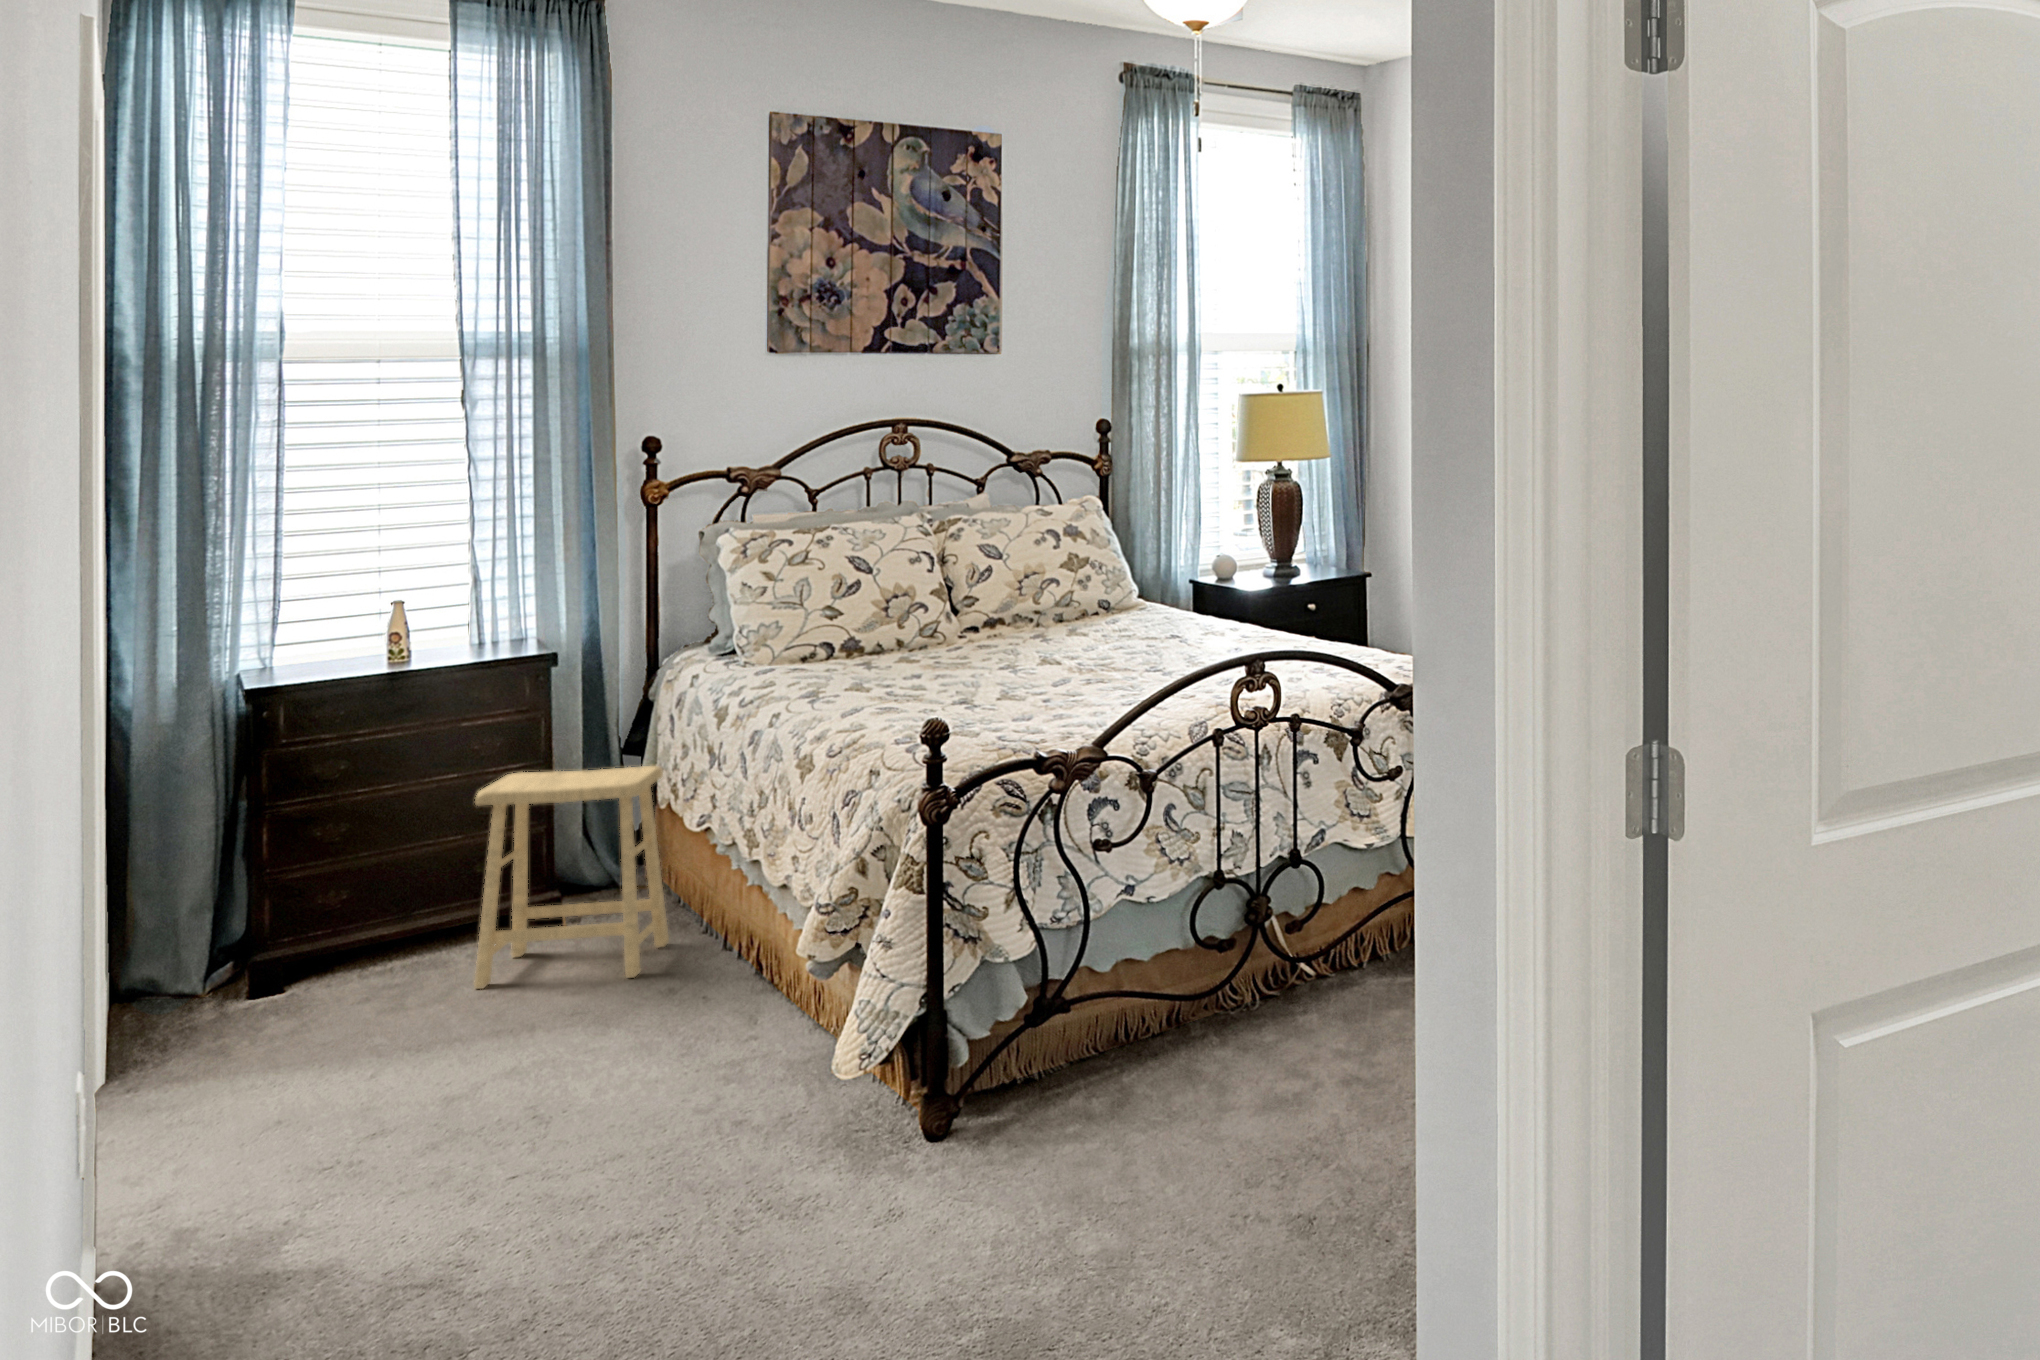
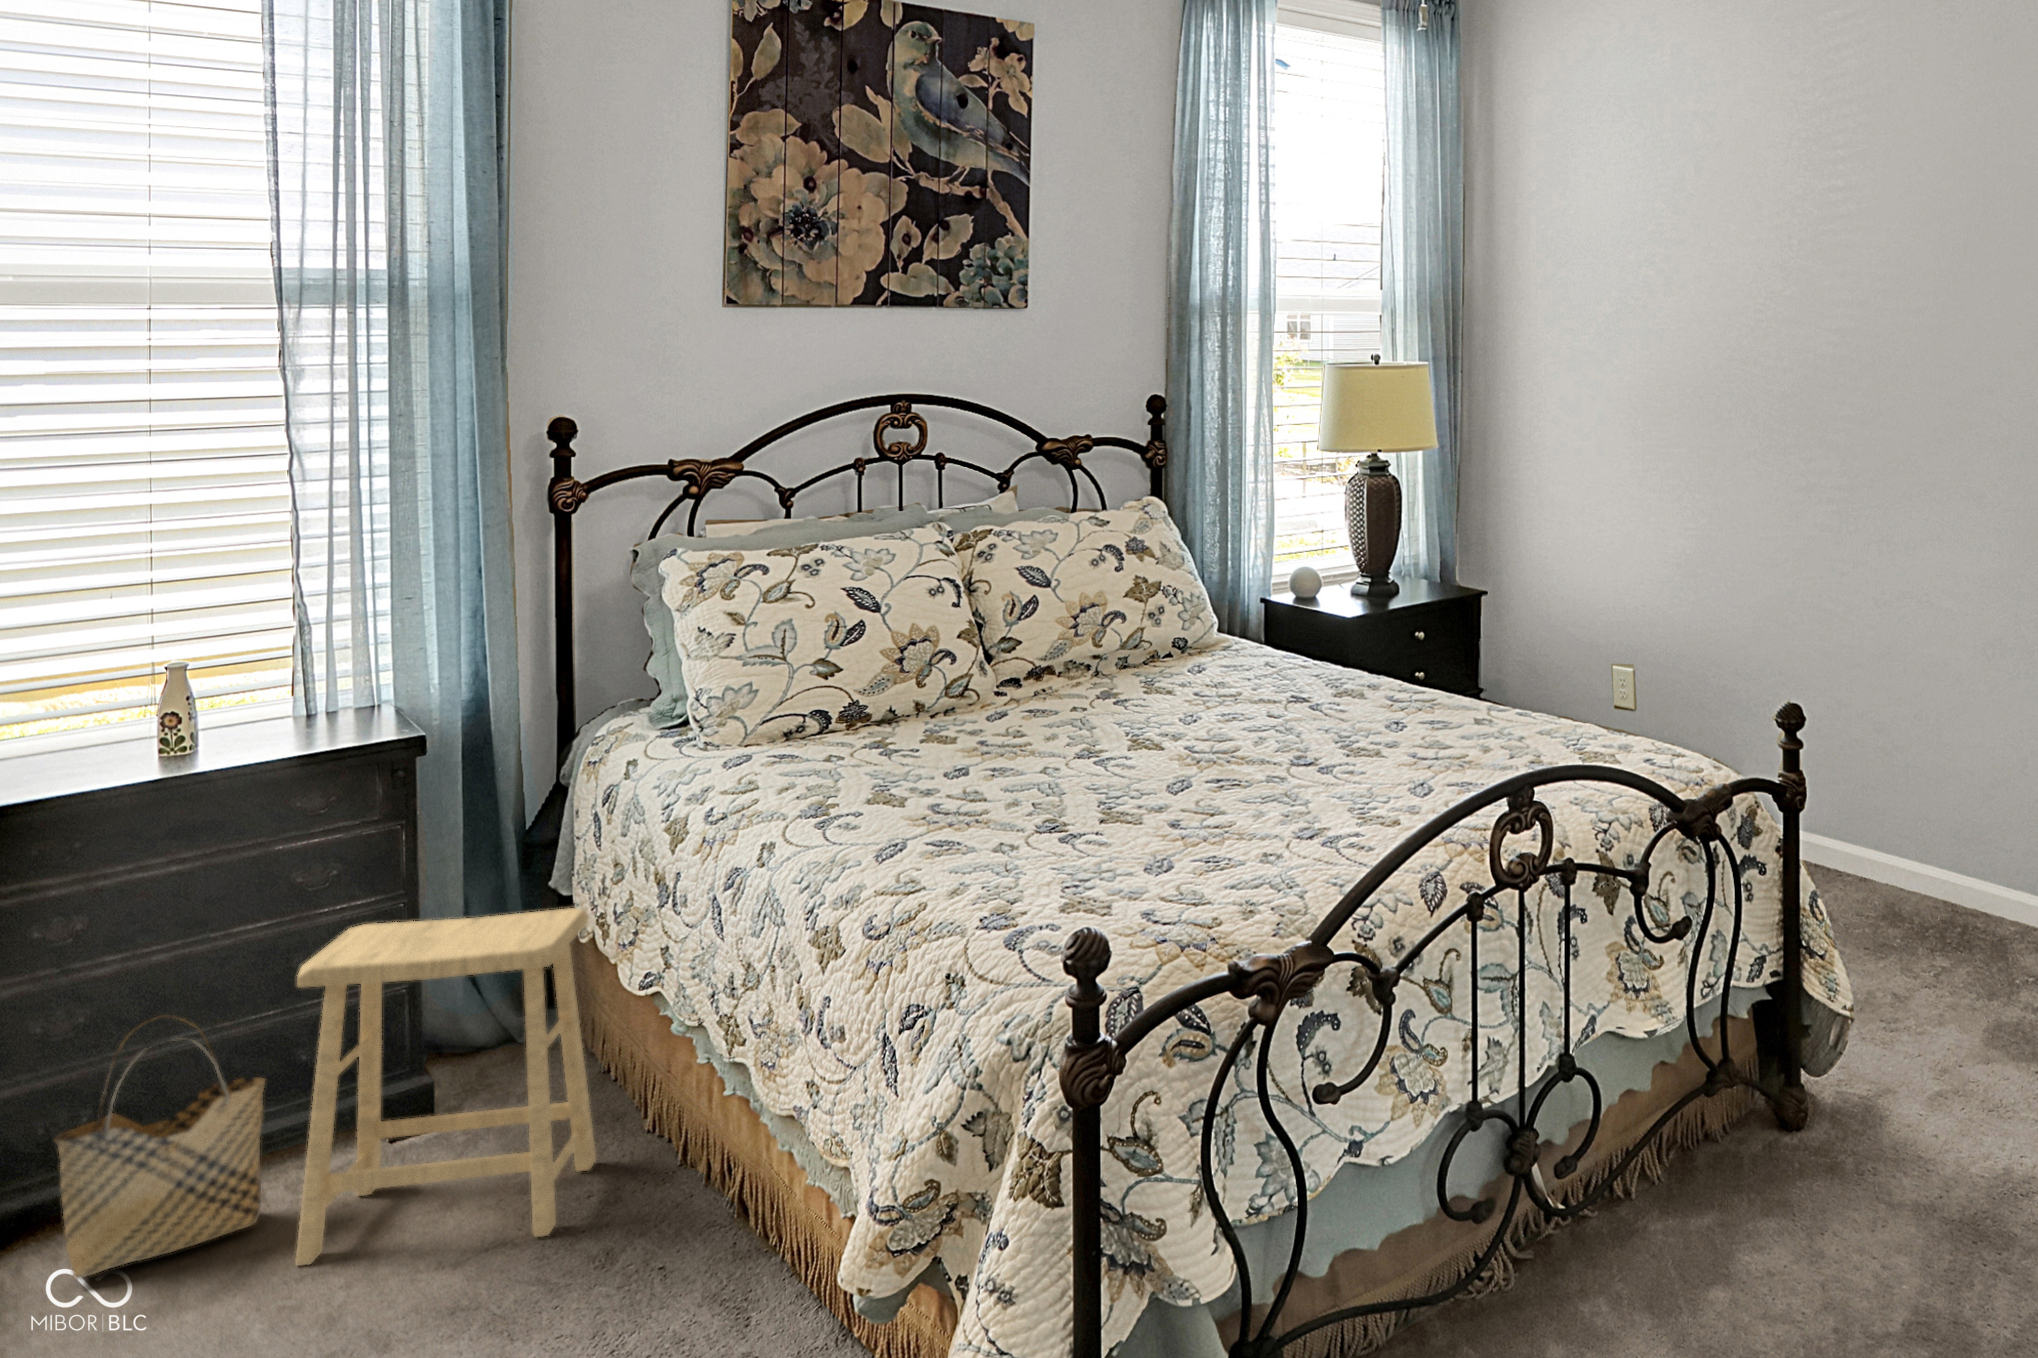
woven basket: none [325,828,454,991] -> present [55,1015,265,1279]

